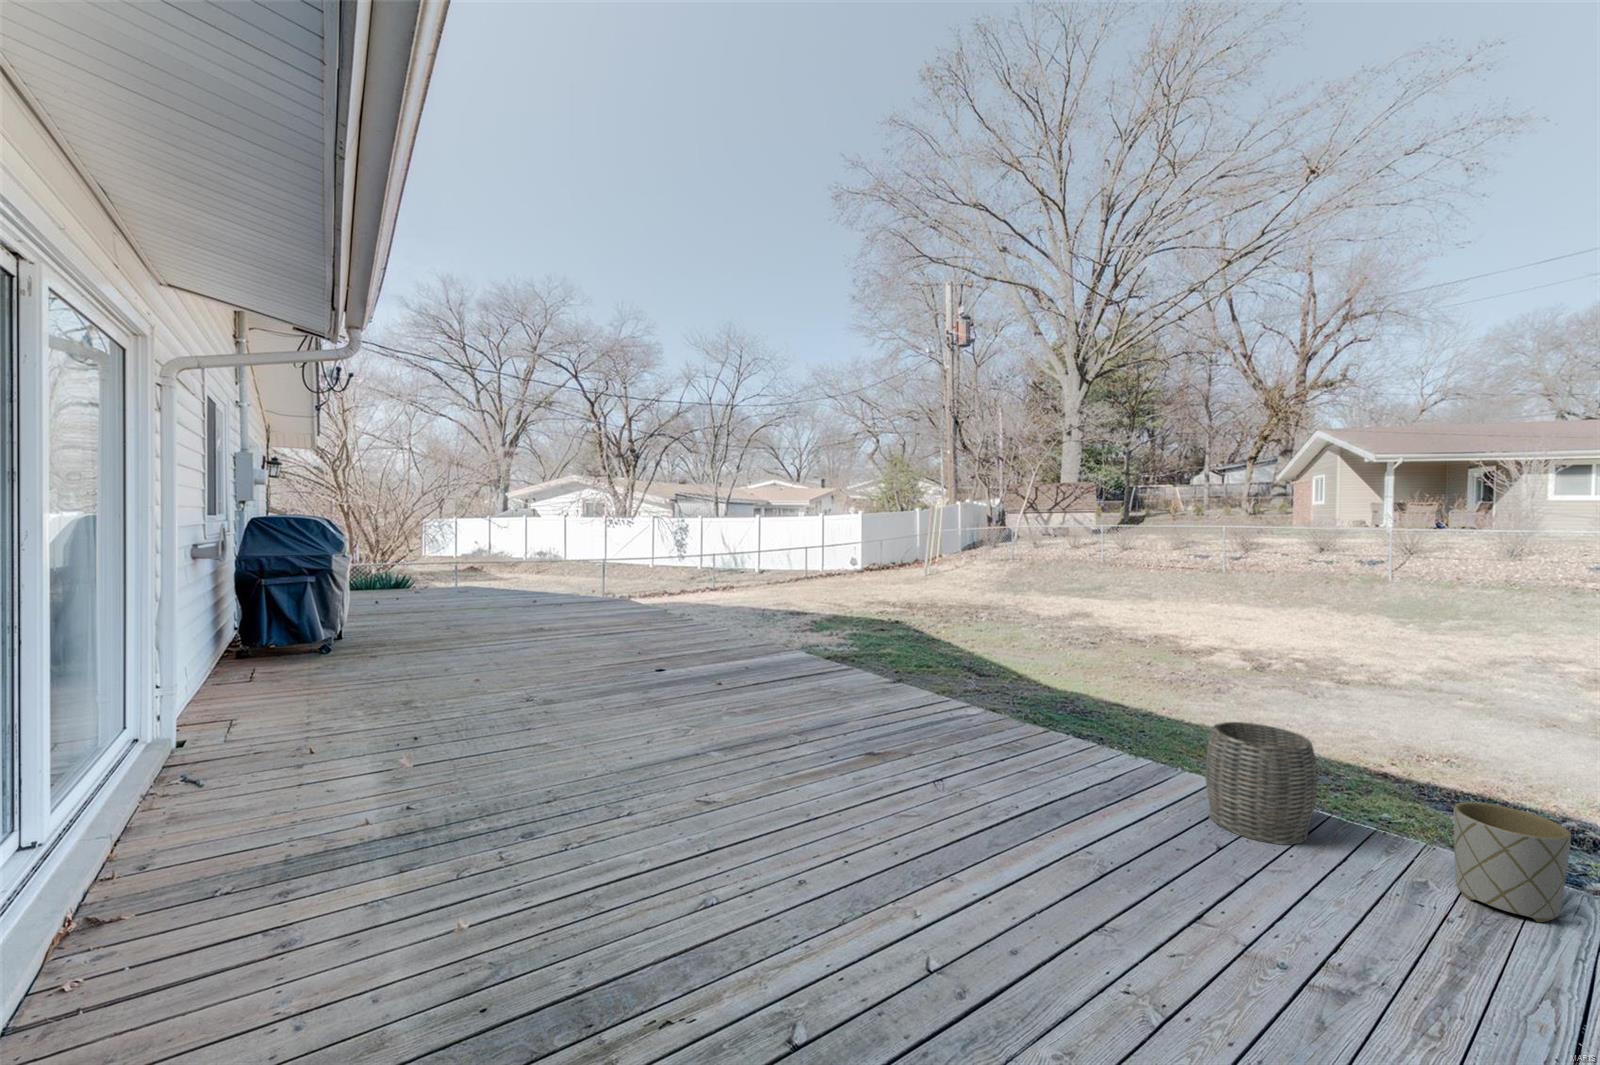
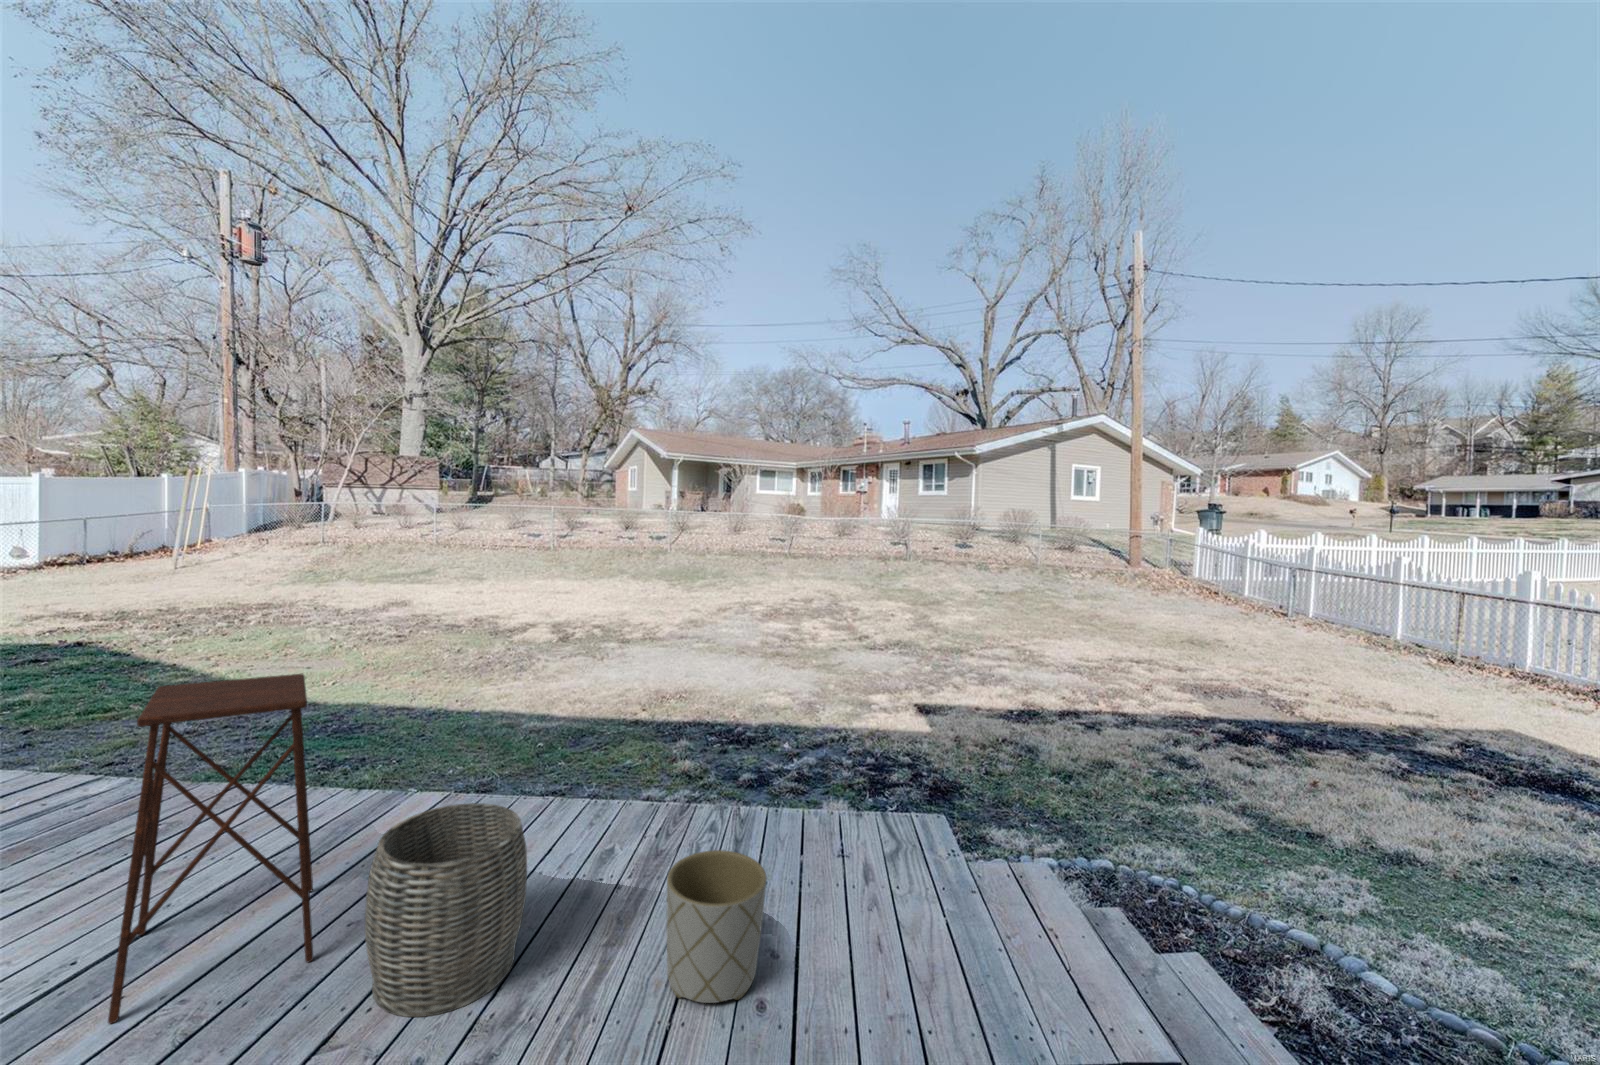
side table: none [1063,624,1166,795] -> present [108,674,313,1024]

